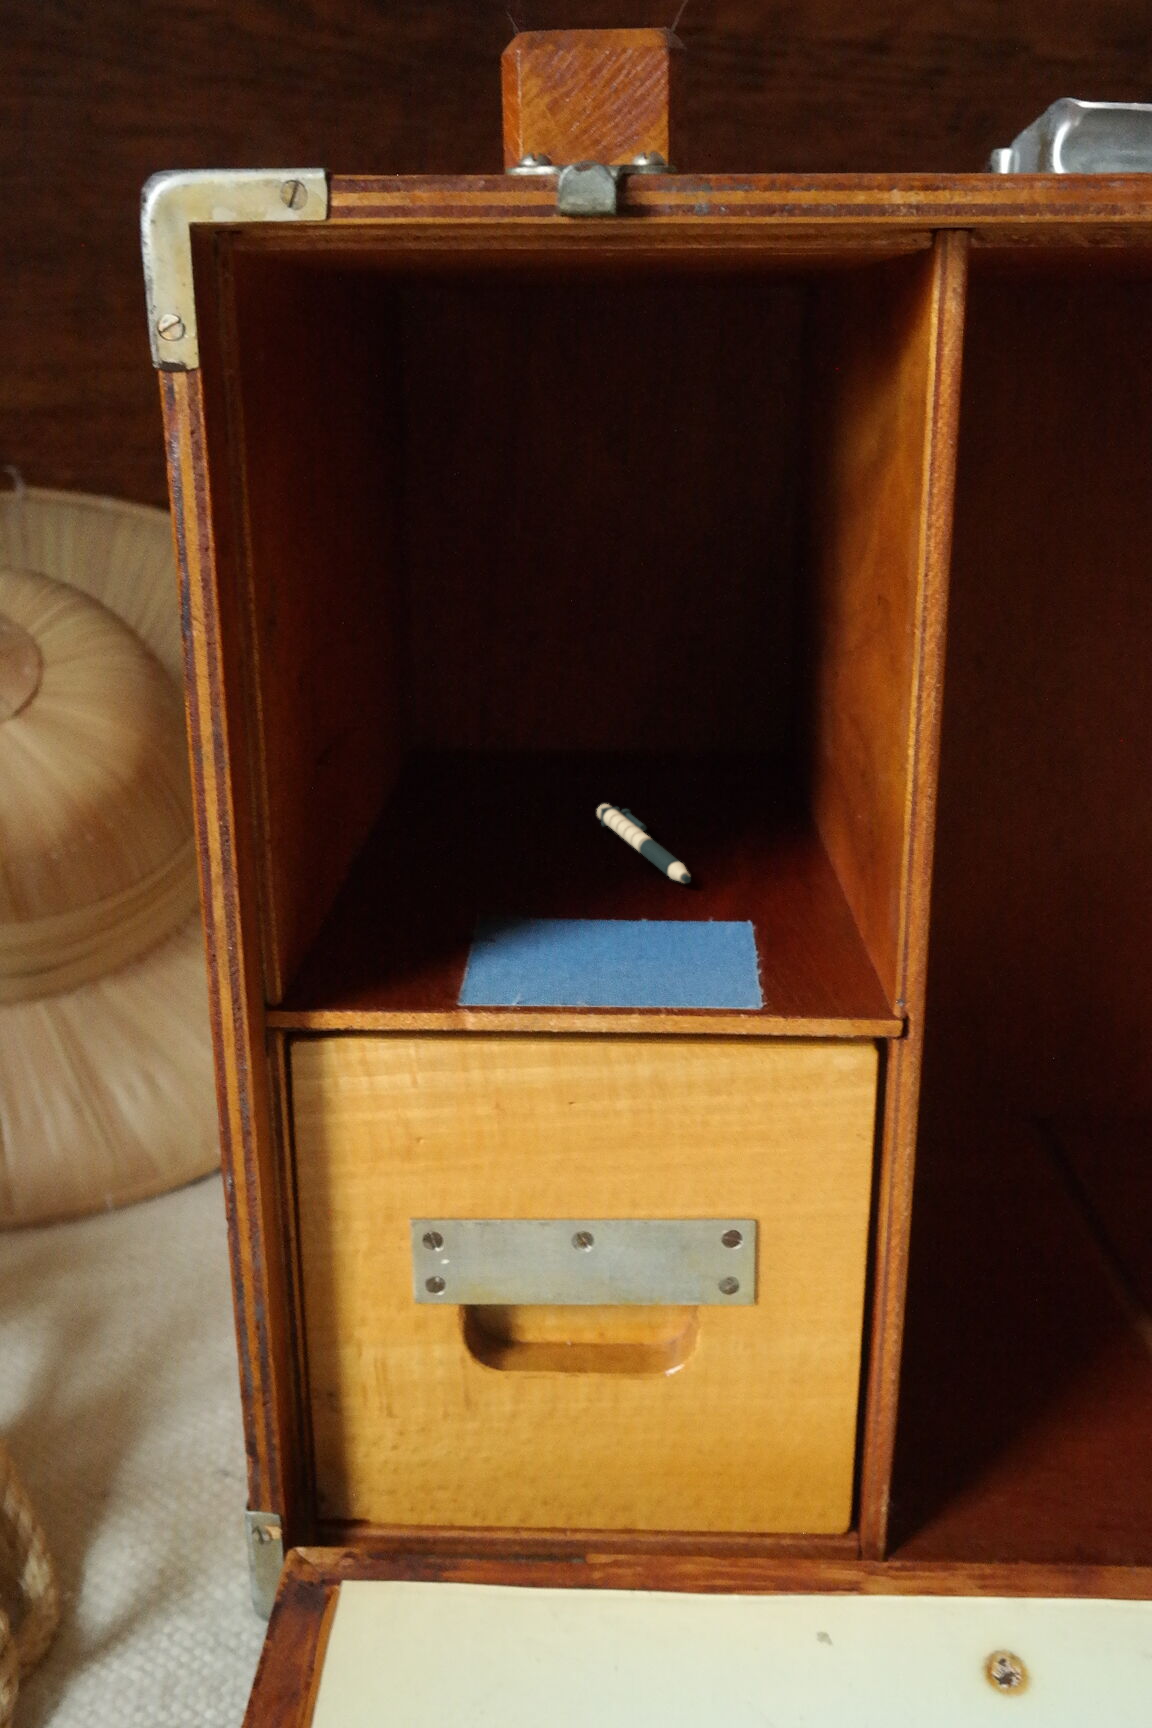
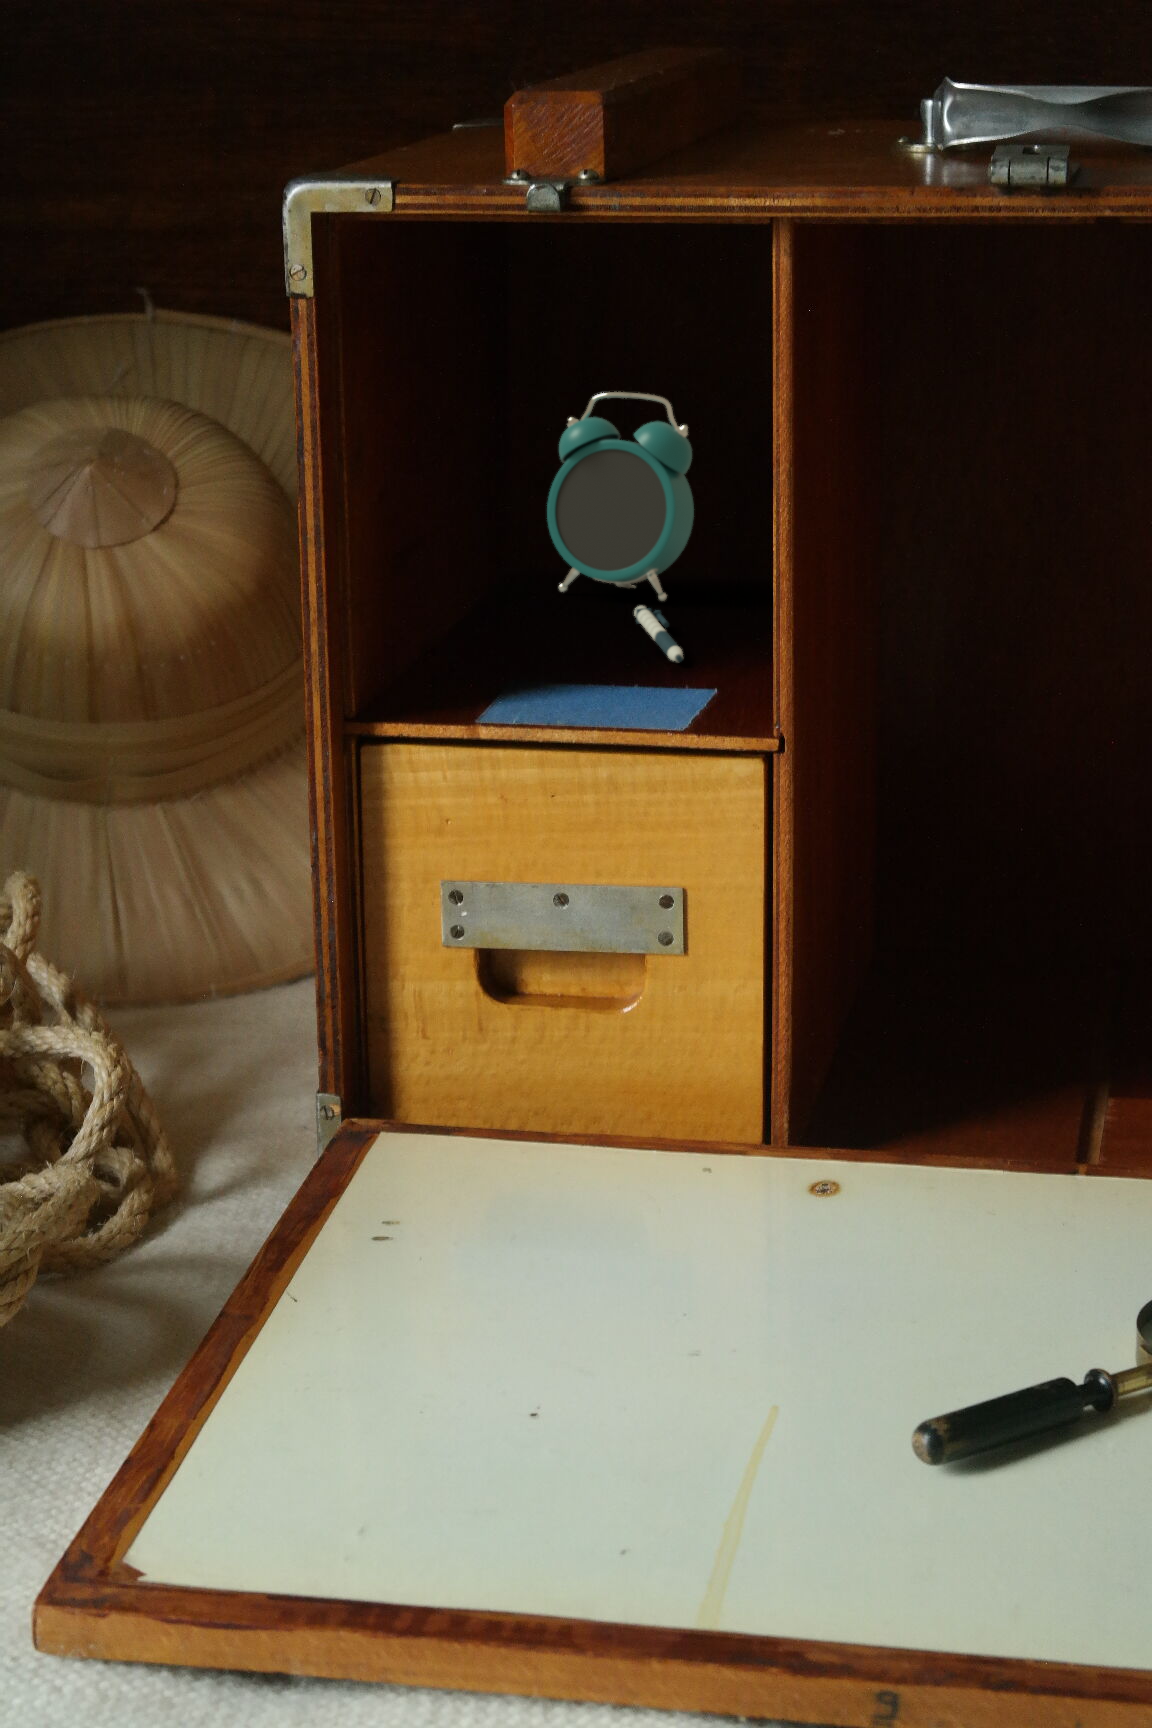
alarm clock: none [476,558,643,793] -> present [547,392,694,601]

